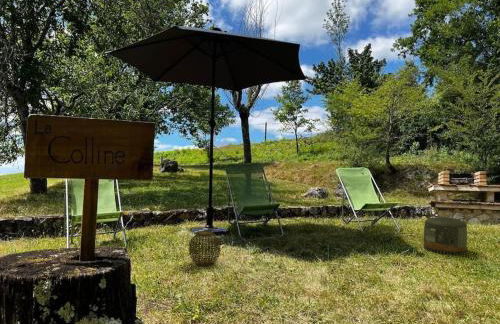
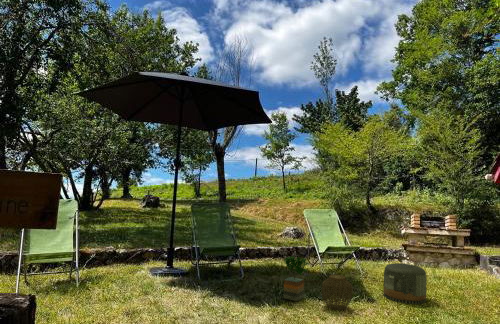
potted tree: none [327,212,354,255] -> present [284,256,309,301]
woven basket: present [189,231,220,266] -> present [322,274,352,310]

